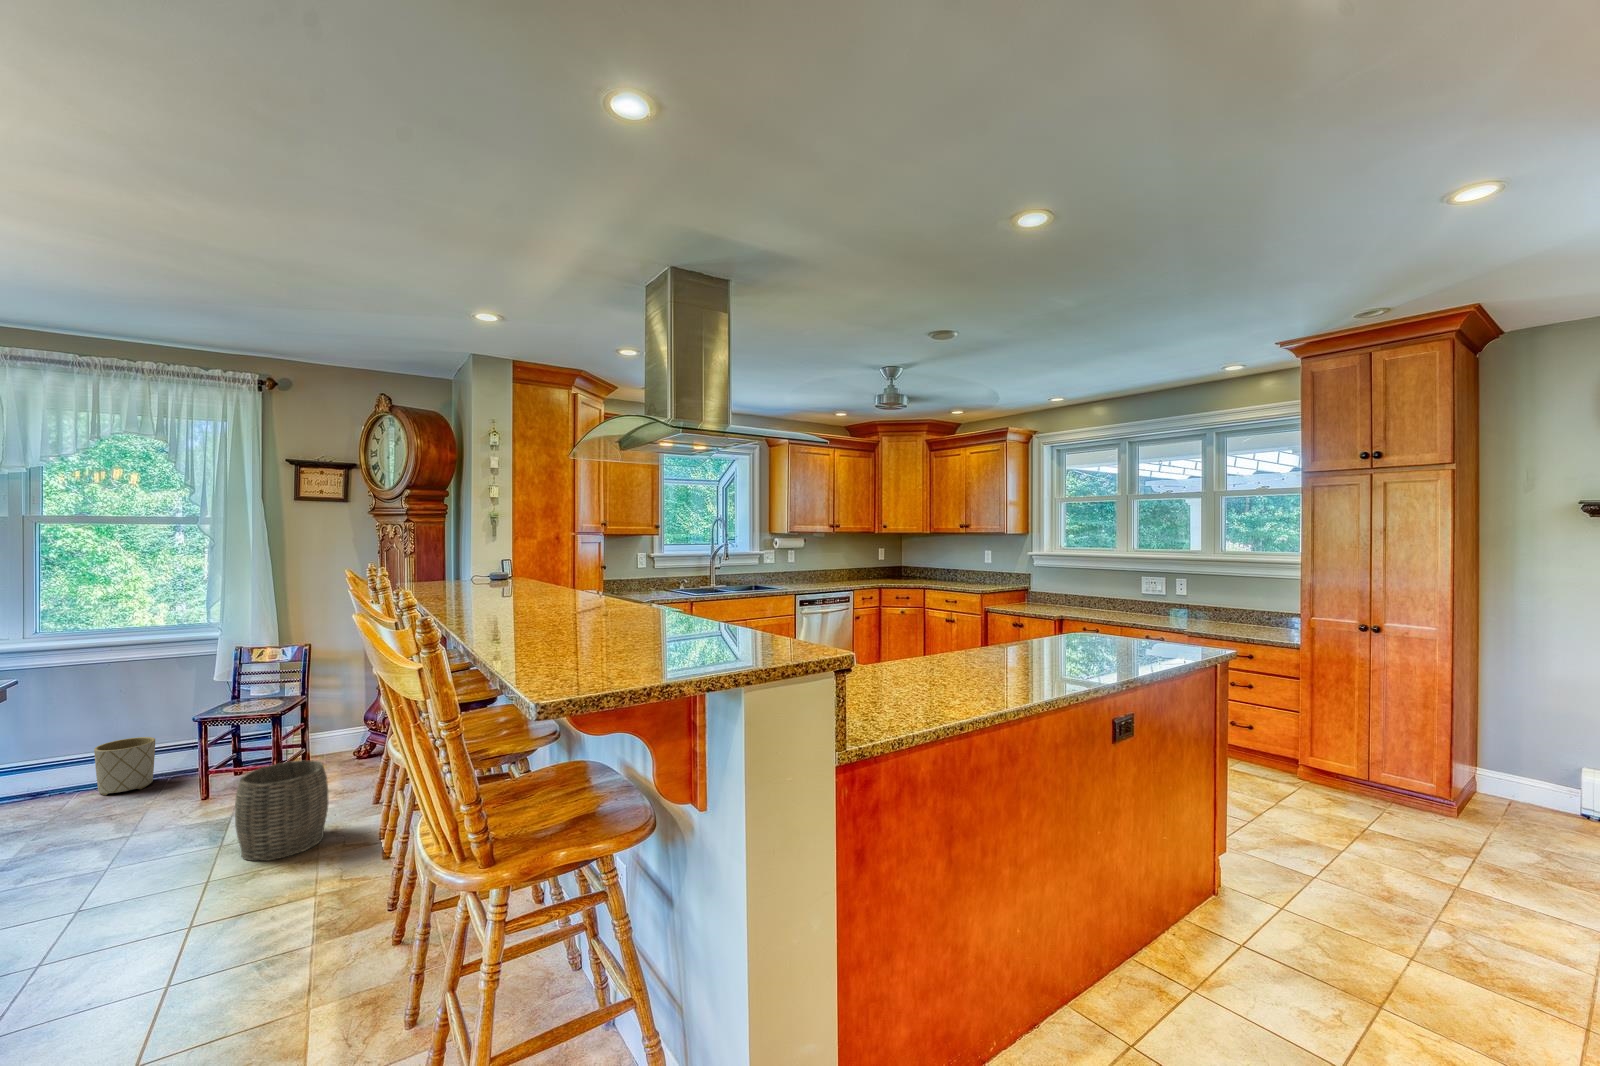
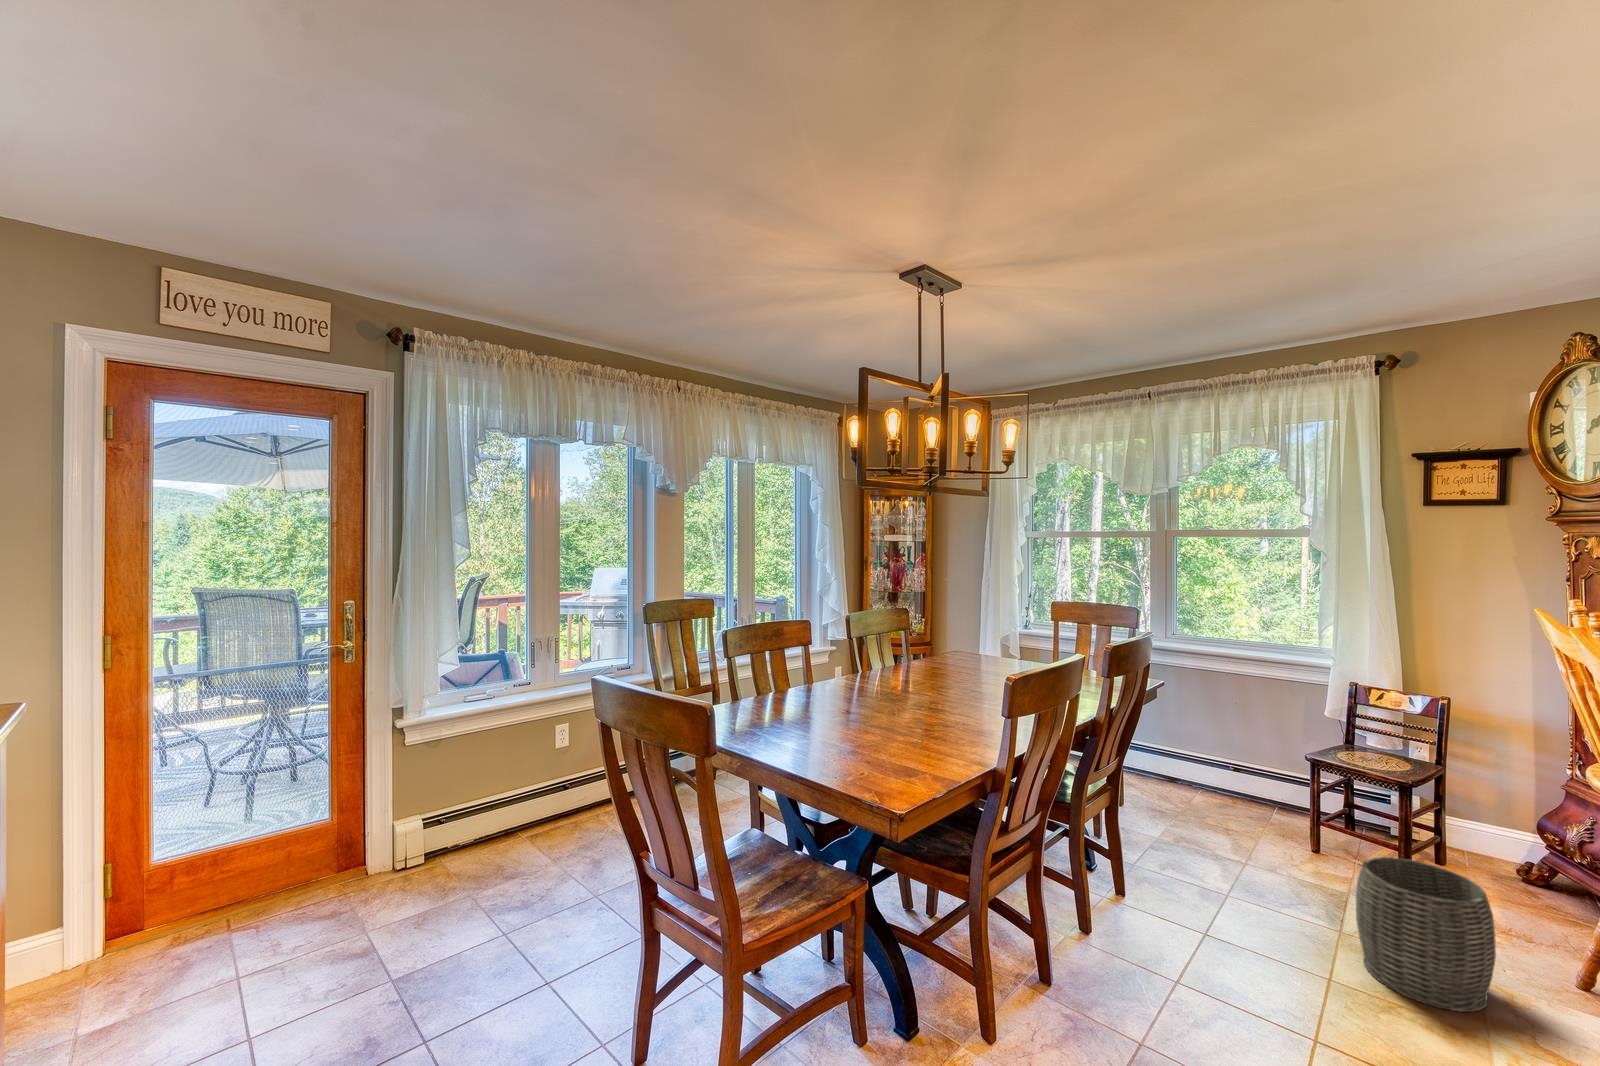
planter: present [94,737,155,795] -> none [1214,751,1265,810]

